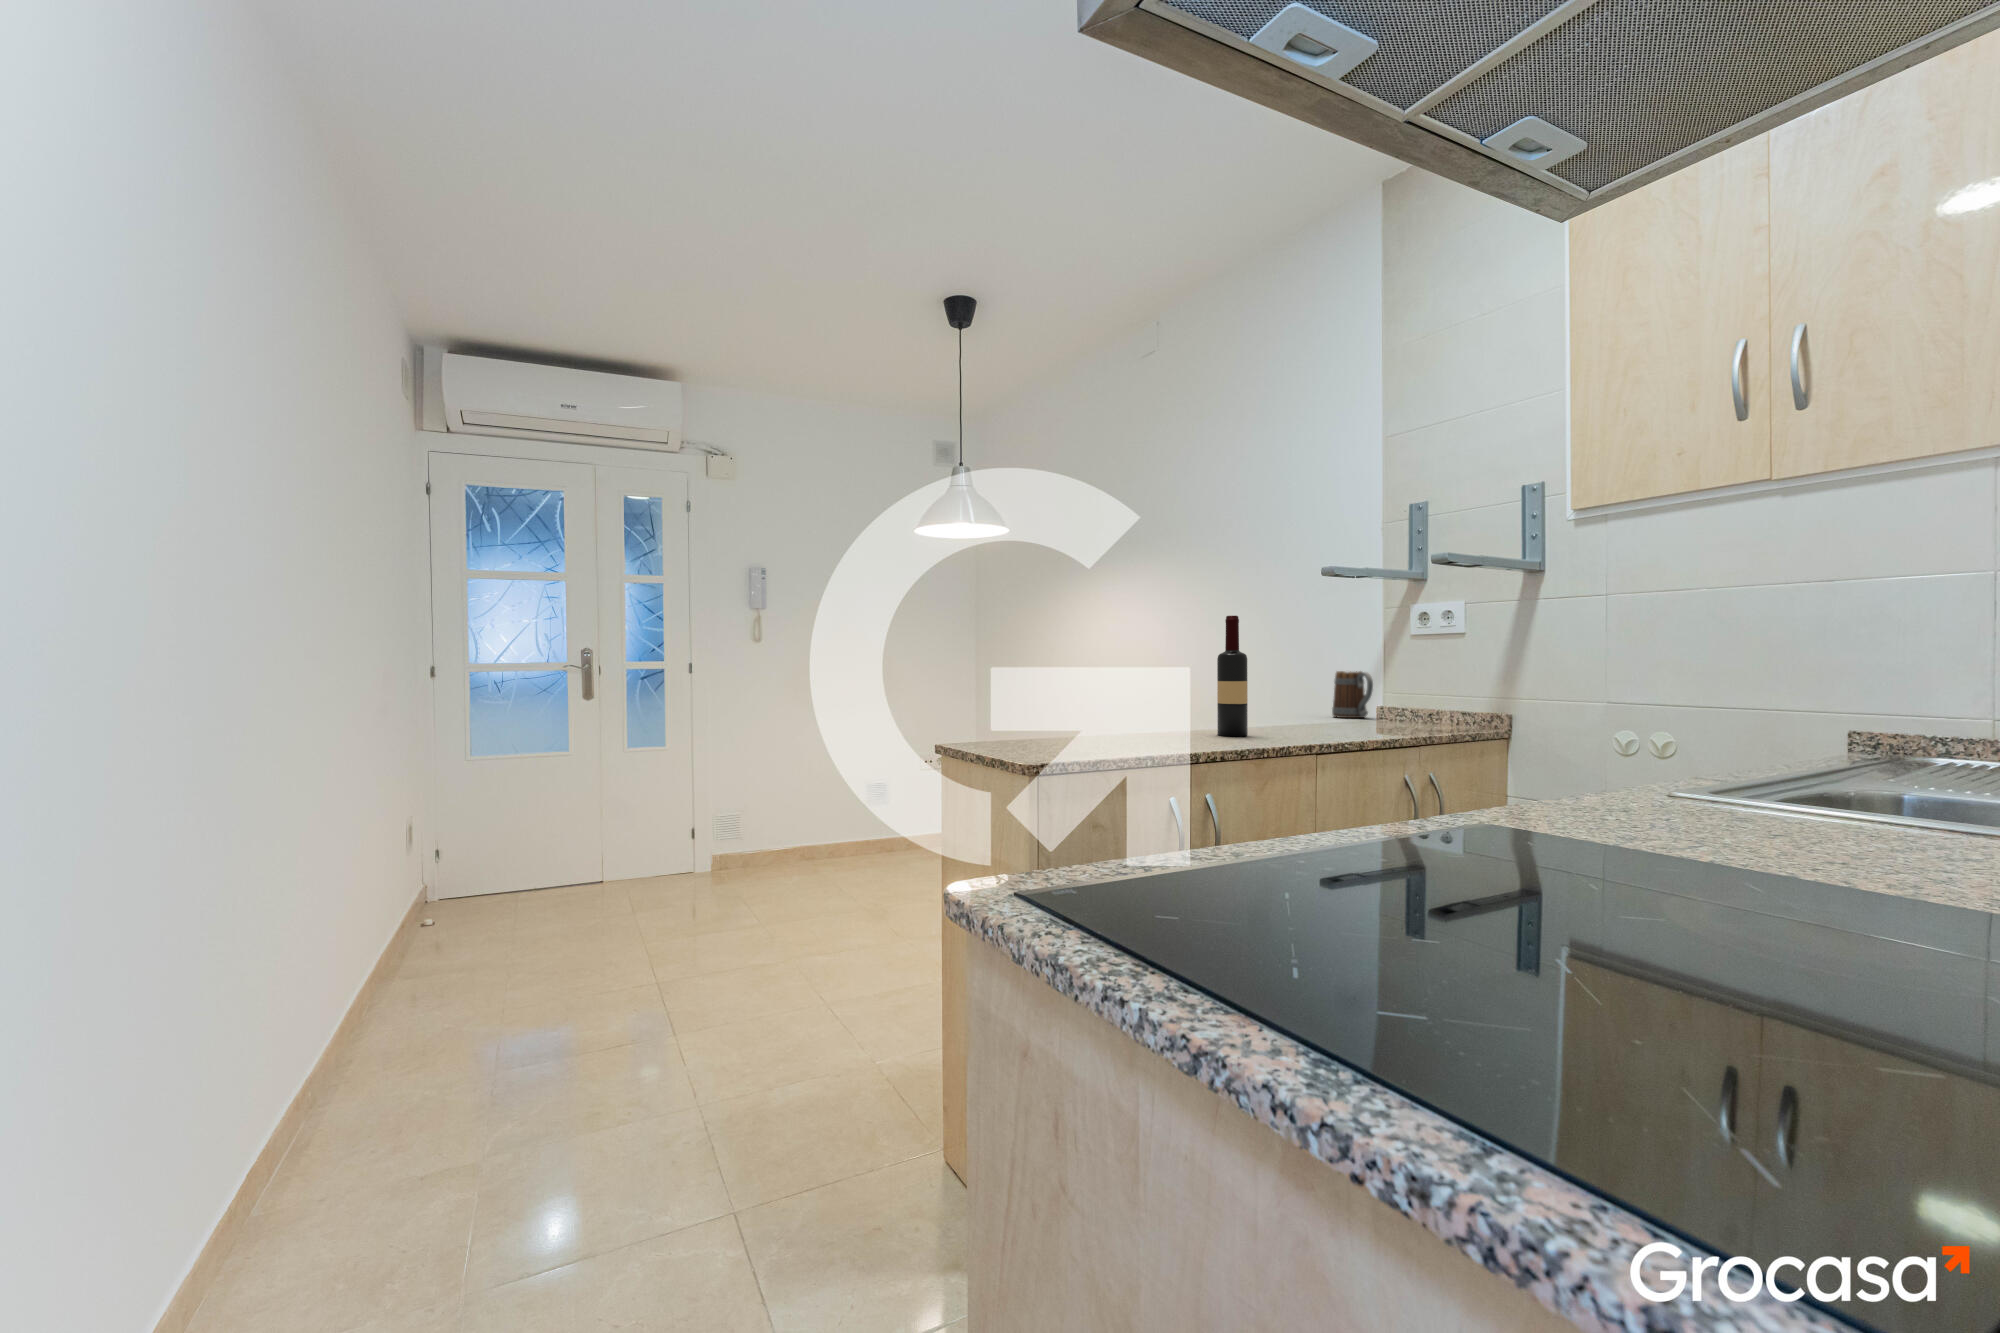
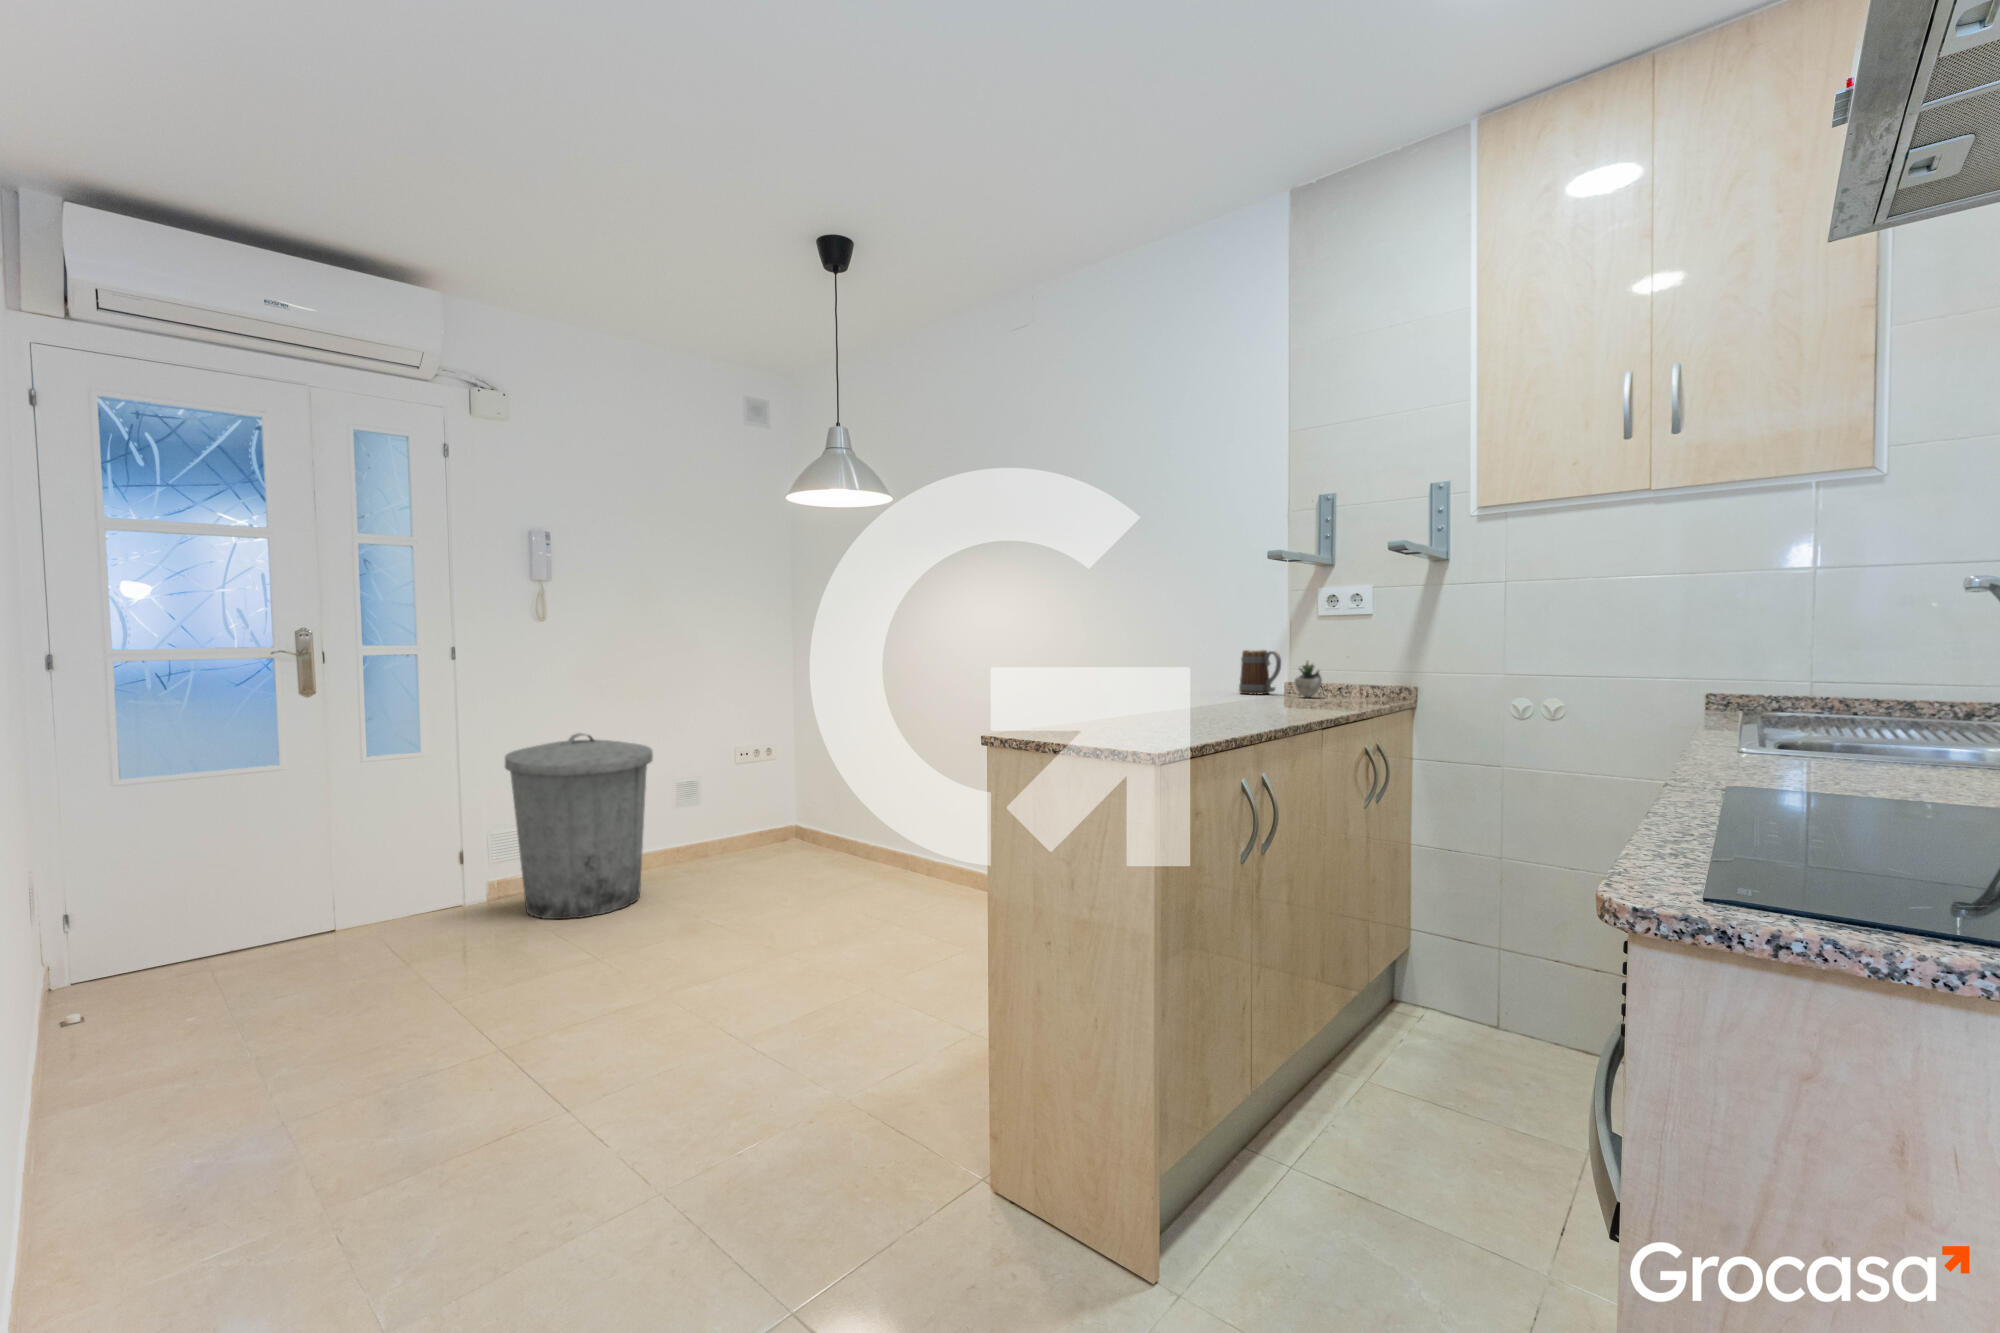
wine bottle: present [1217,616,1248,736] -> none [1209,595,1239,715]
succulent plant: none [1379,679,1436,723] -> present [1295,661,1322,697]
trash can: none [721,735,835,889] -> present [505,733,653,919]

